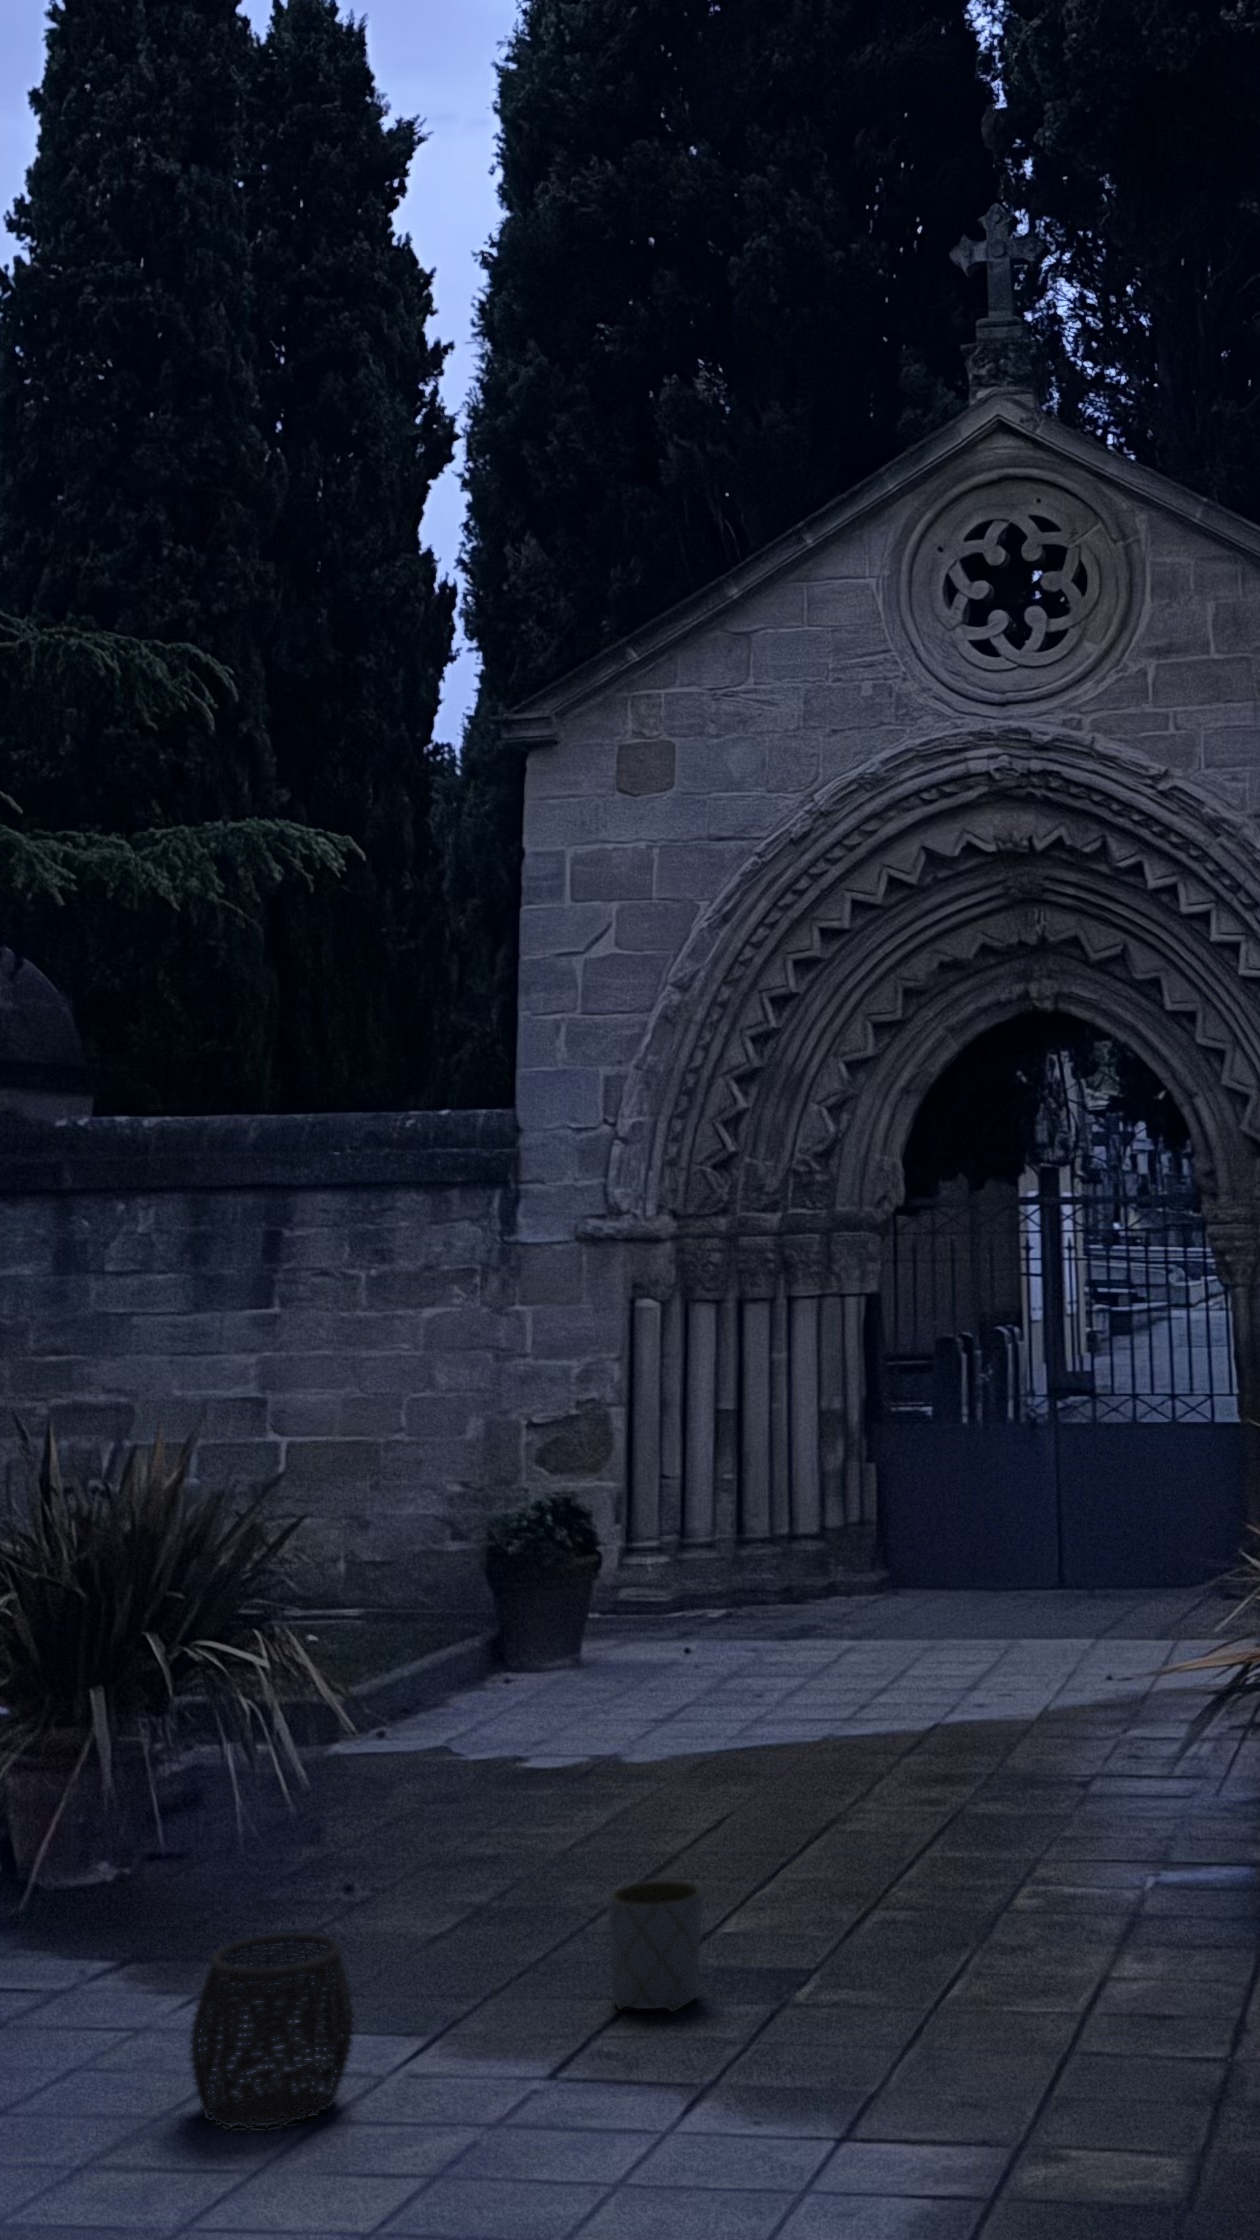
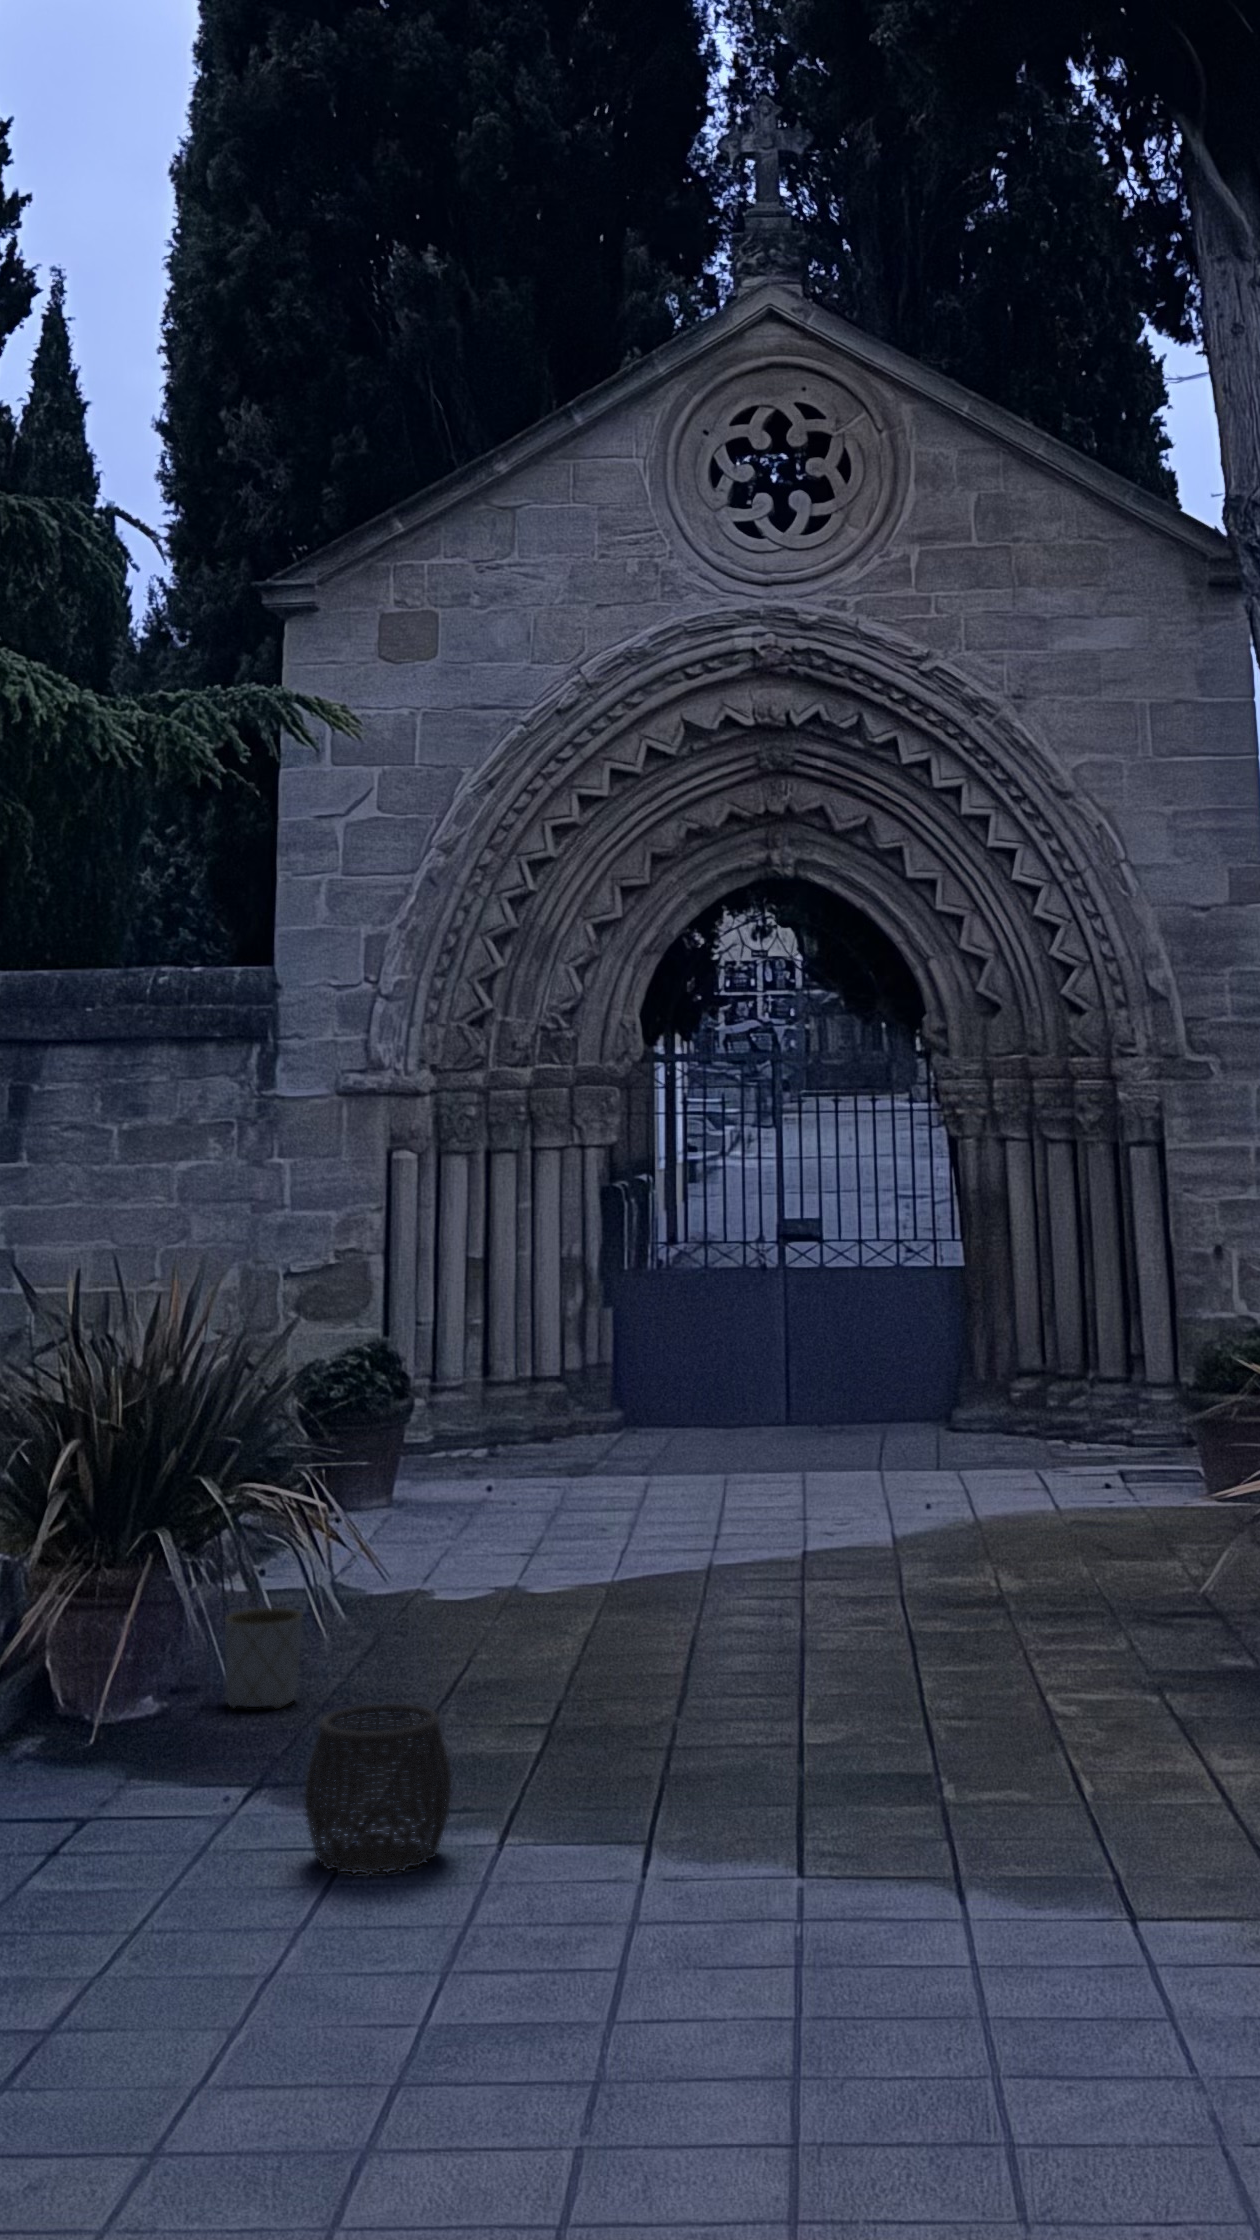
planter: present [610,1880,702,2012] -> present [225,1608,303,1709]

